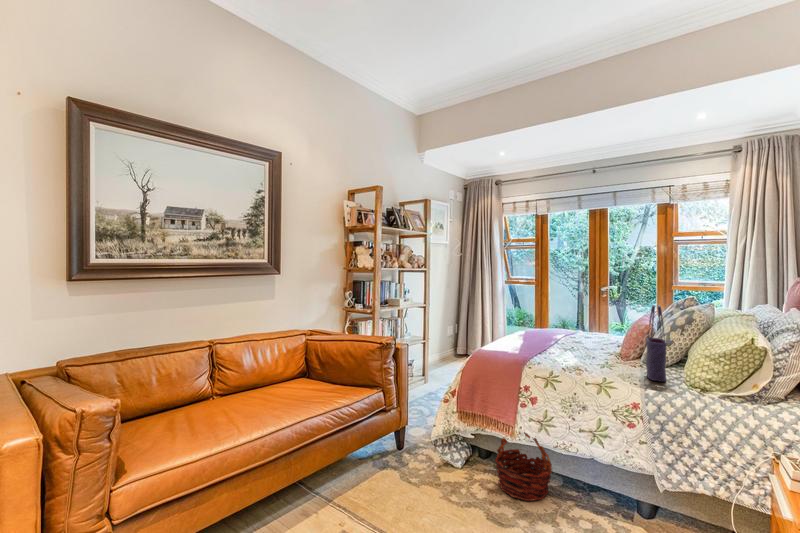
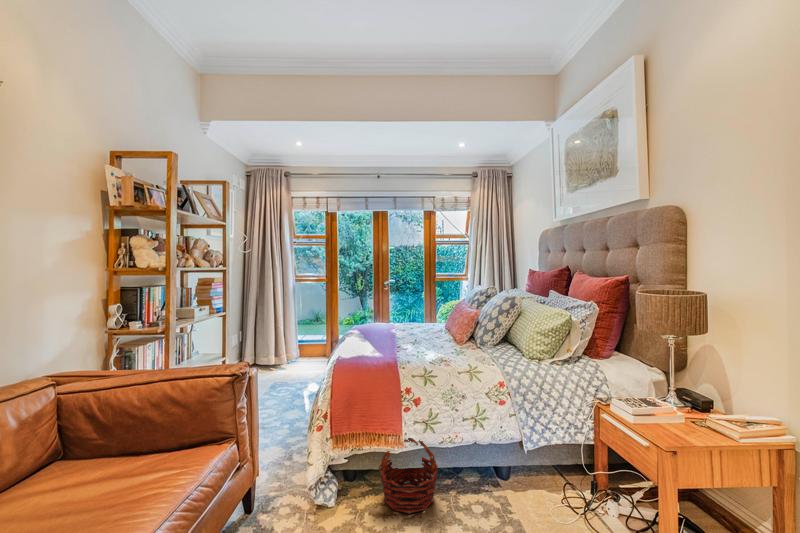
tote bag: present [646,305,667,382] -> none [490,295,511,359]

